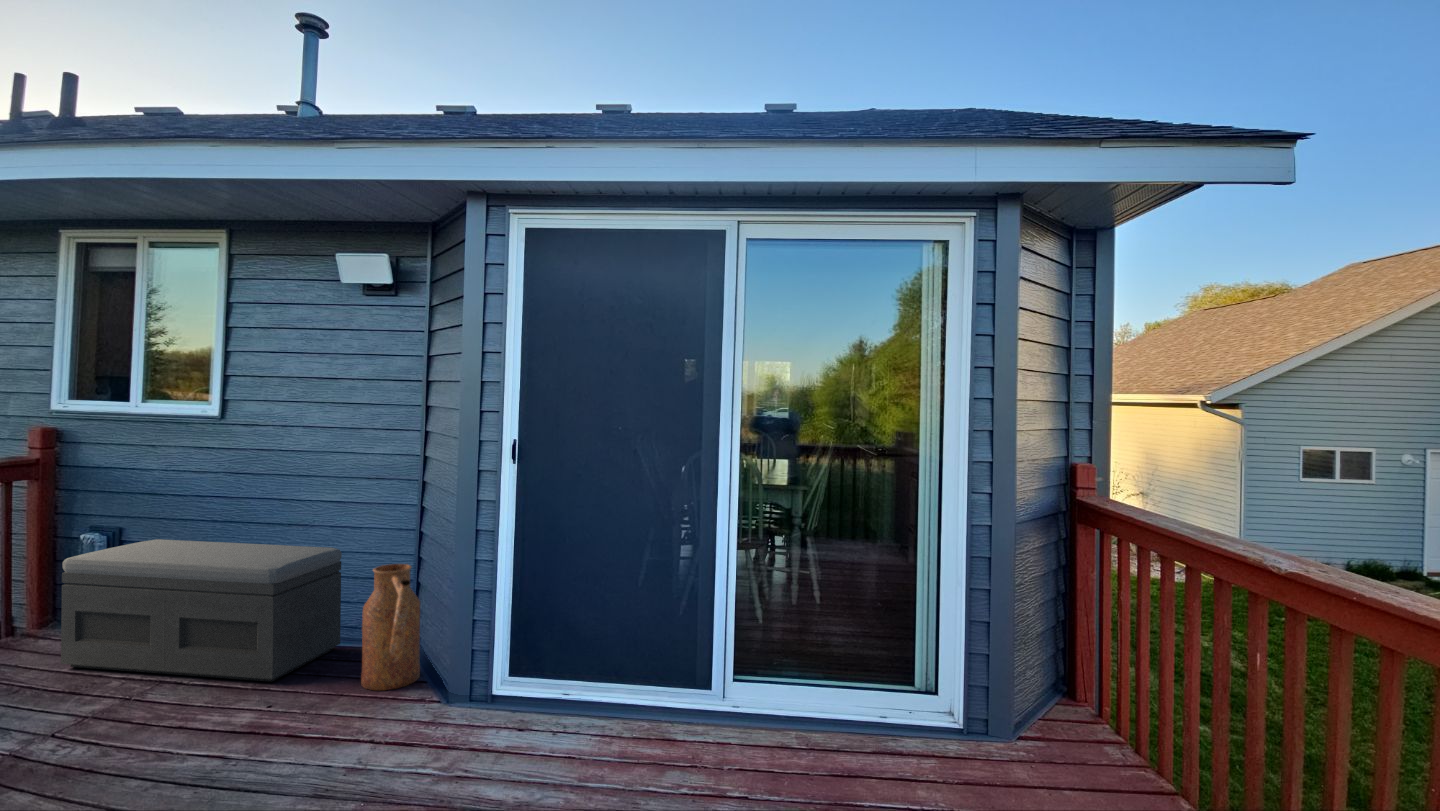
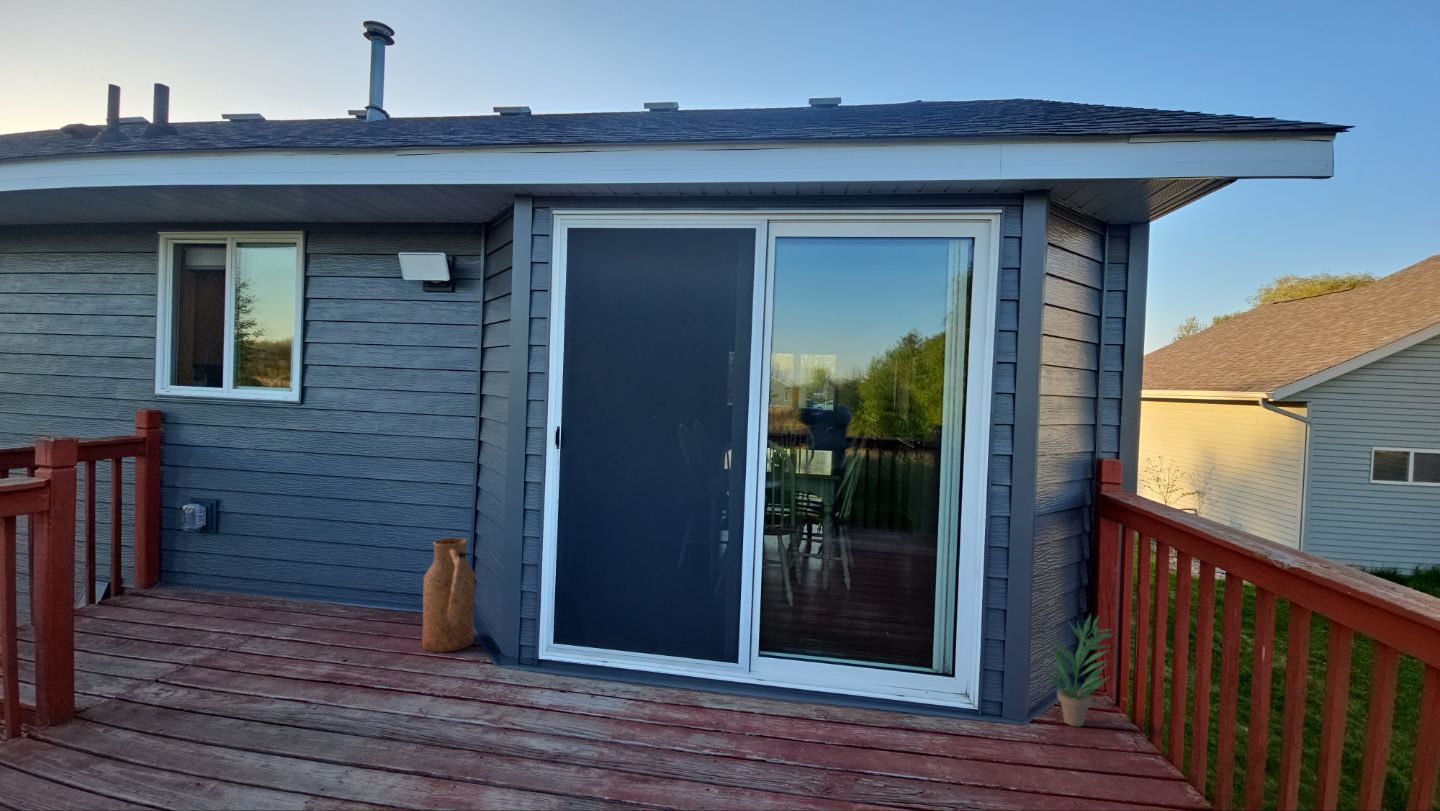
storage bench: present [61,539,342,682] -> none [165,510,405,641]
potted plant: none [1025,623,1100,742] -> present [1045,615,1112,726]

